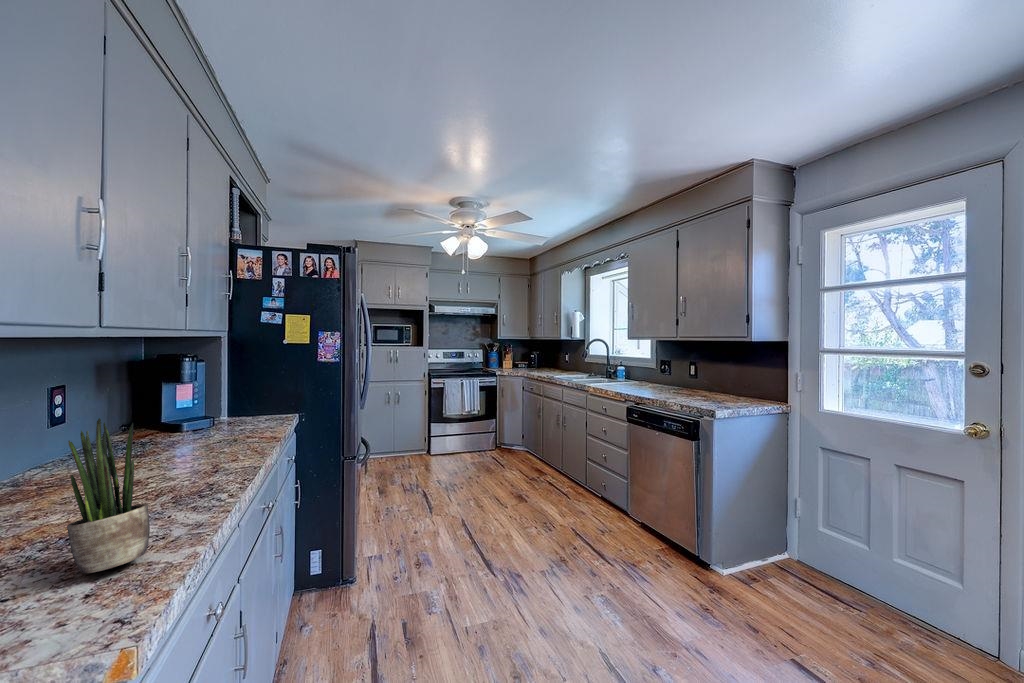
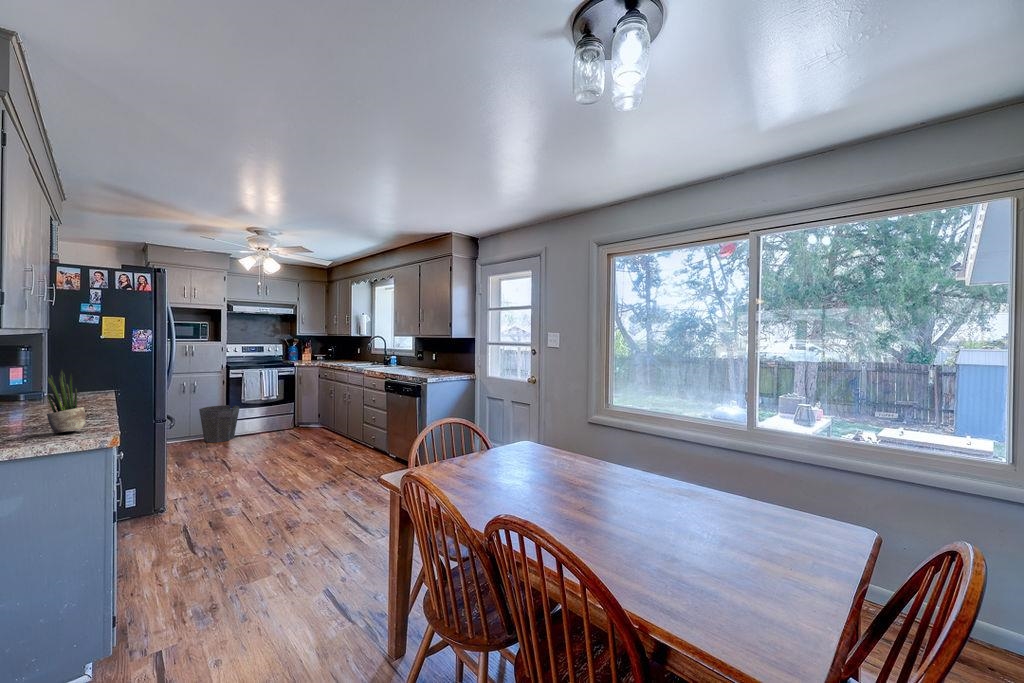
waste bin: none [401,420,441,464] -> present [199,405,240,442]

